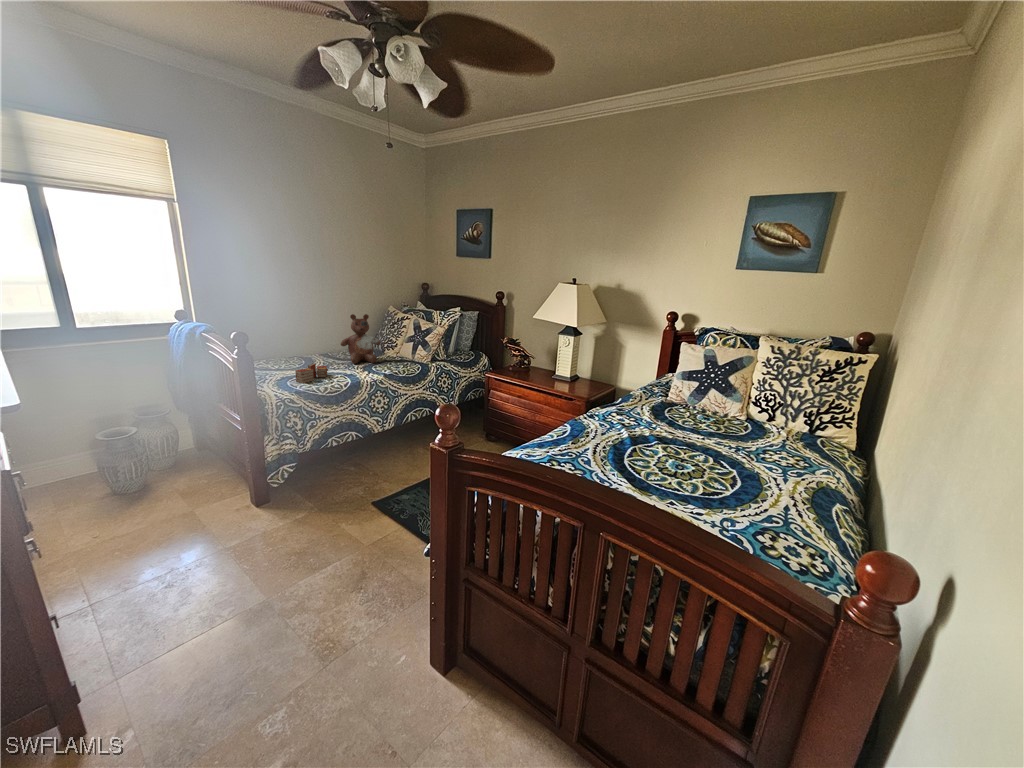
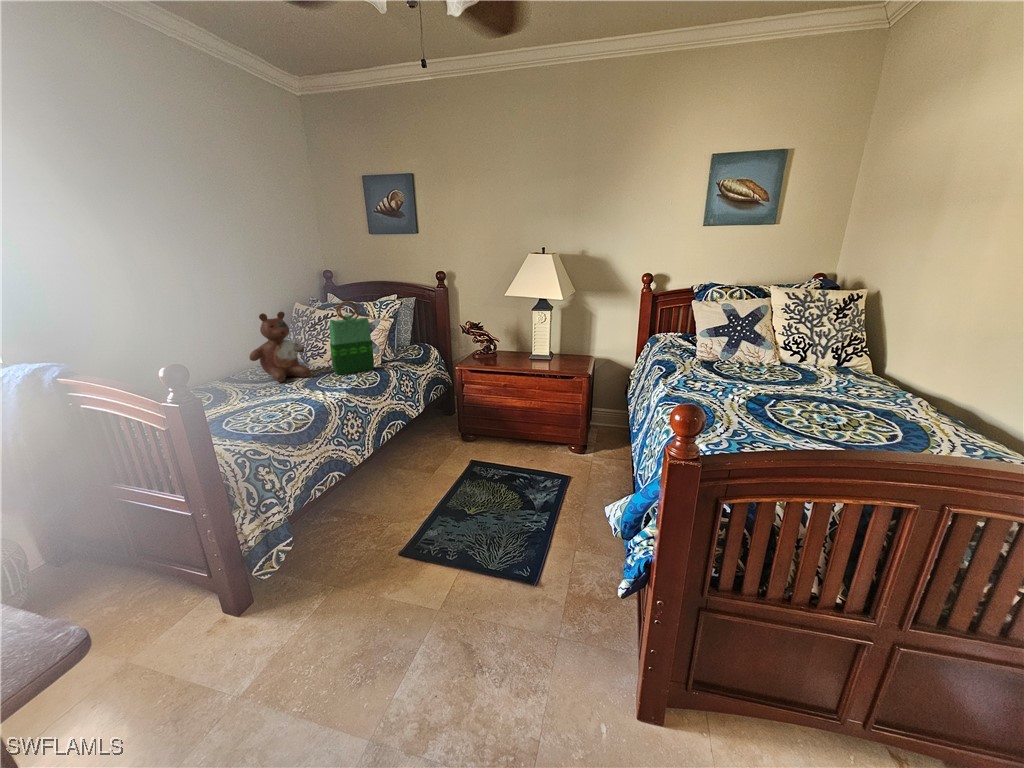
tote bag: none [392,311,422,365] -> present [329,301,374,375]
book: present [295,364,328,383] -> none [227,390,269,422]

